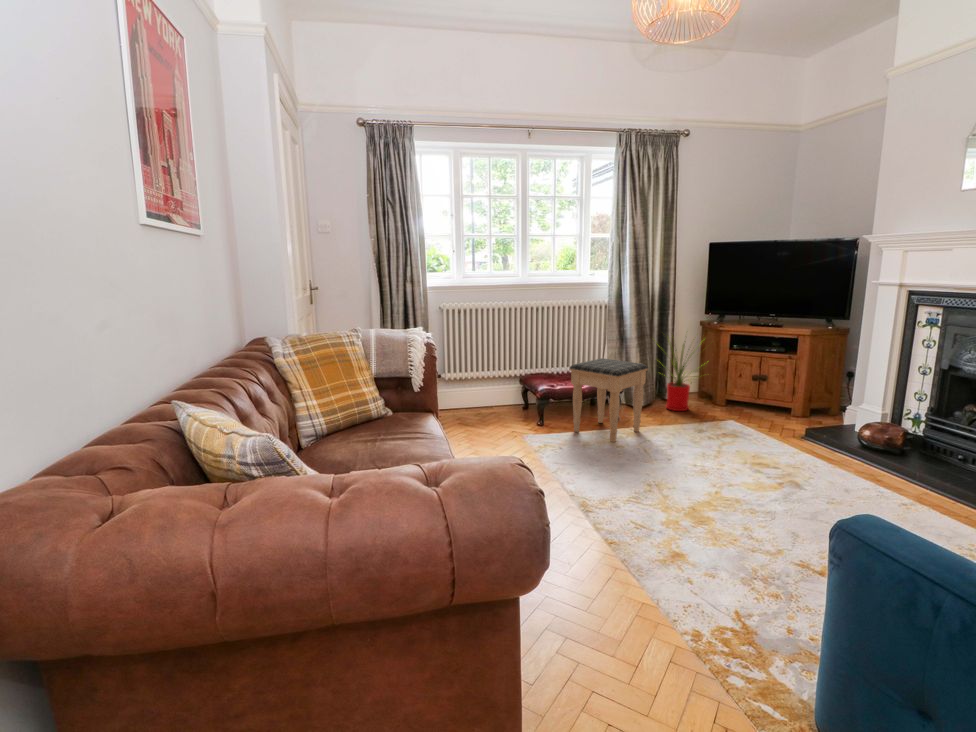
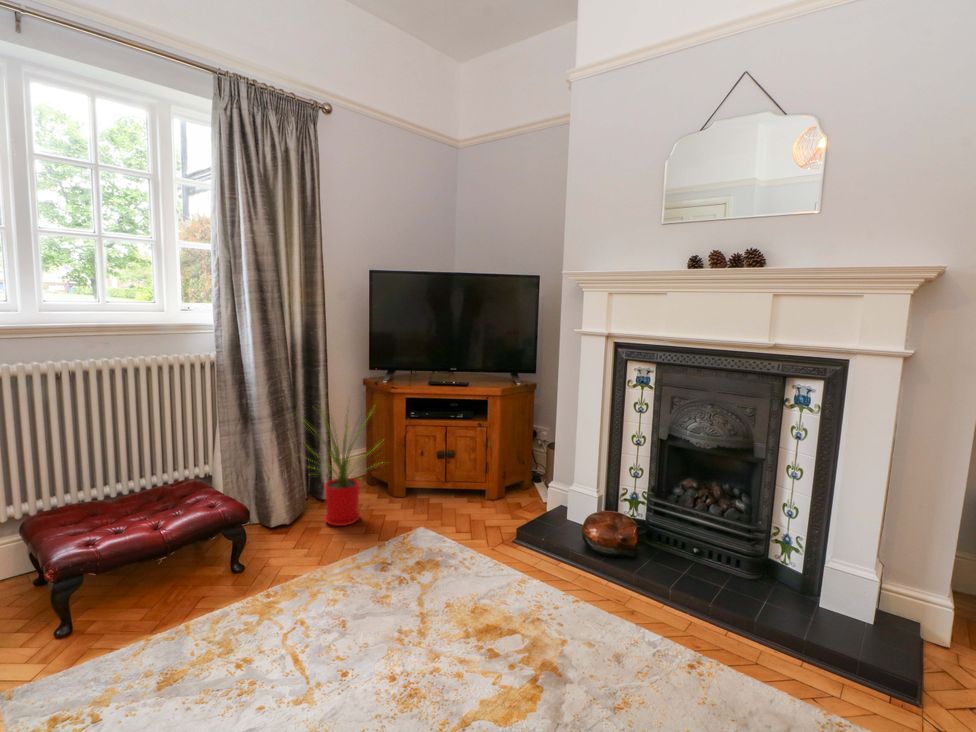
footstool: present [569,358,648,442] -> none [114,470,291,654]

